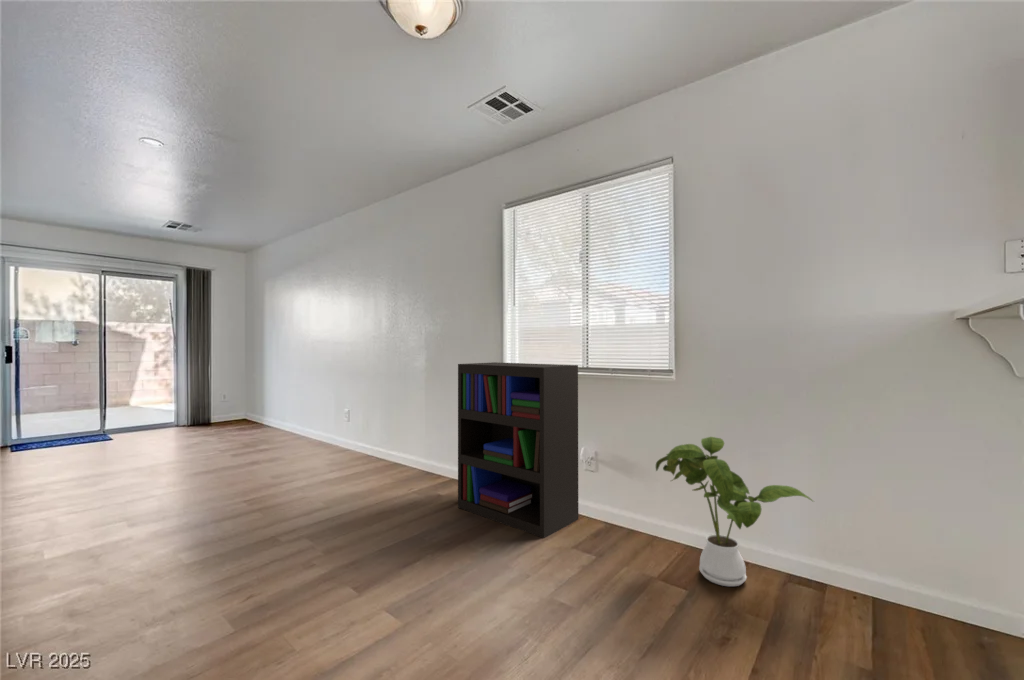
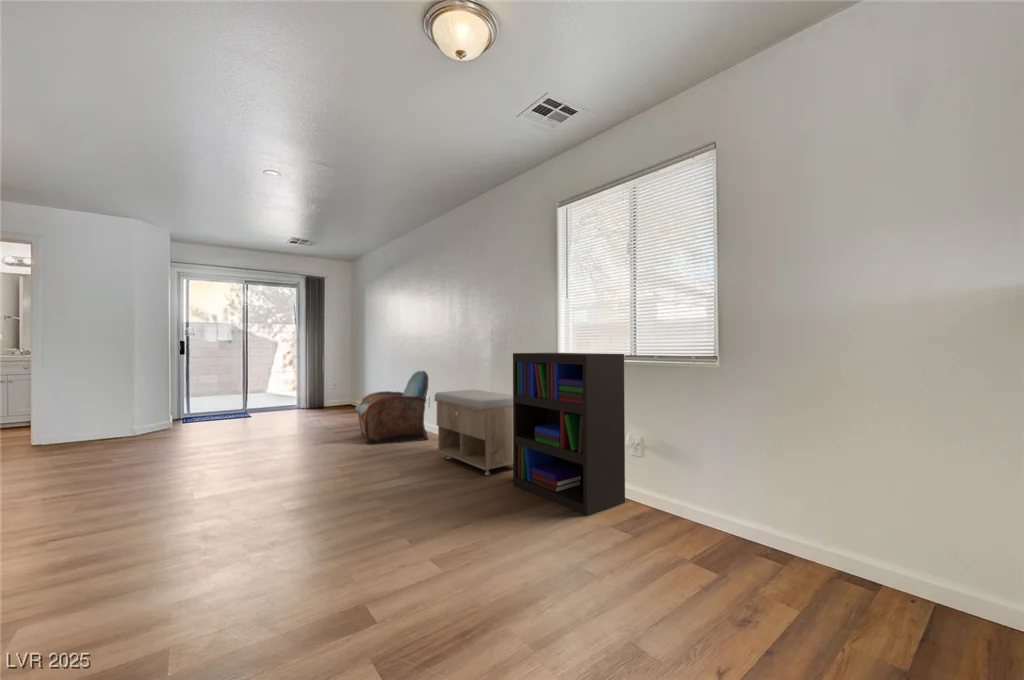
armchair: none [257,381,350,470] -> present [355,371,428,445]
storage bench: none [361,402,470,498] -> present [434,390,513,475]
house plant: present [656,437,812,586] -> none [693,422,864,576]

